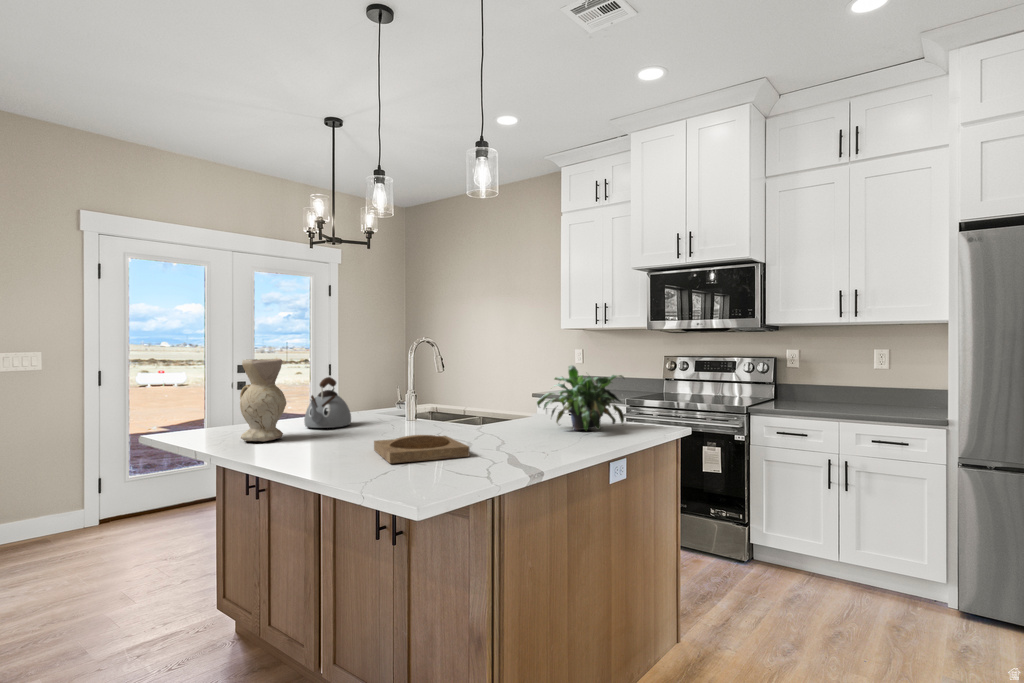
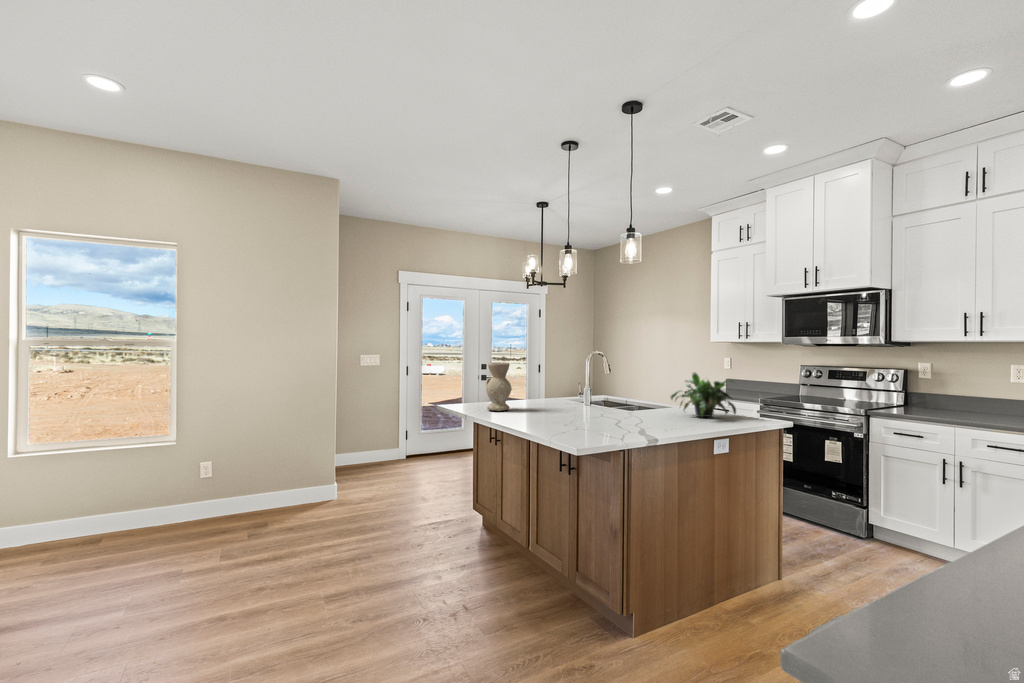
kettle: present [304,377,351,428] -> none [522,374,550,406]
tray: present [374,435,469,463] -> none [561,413,617,427]

